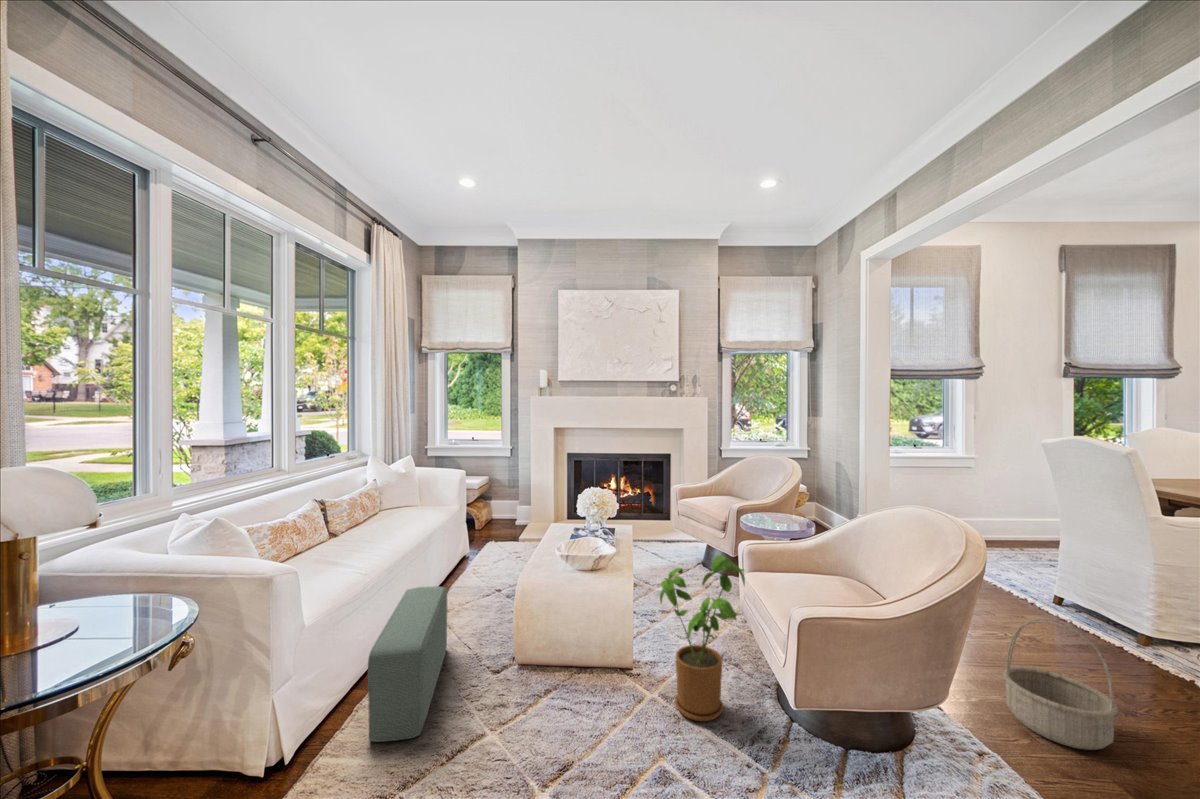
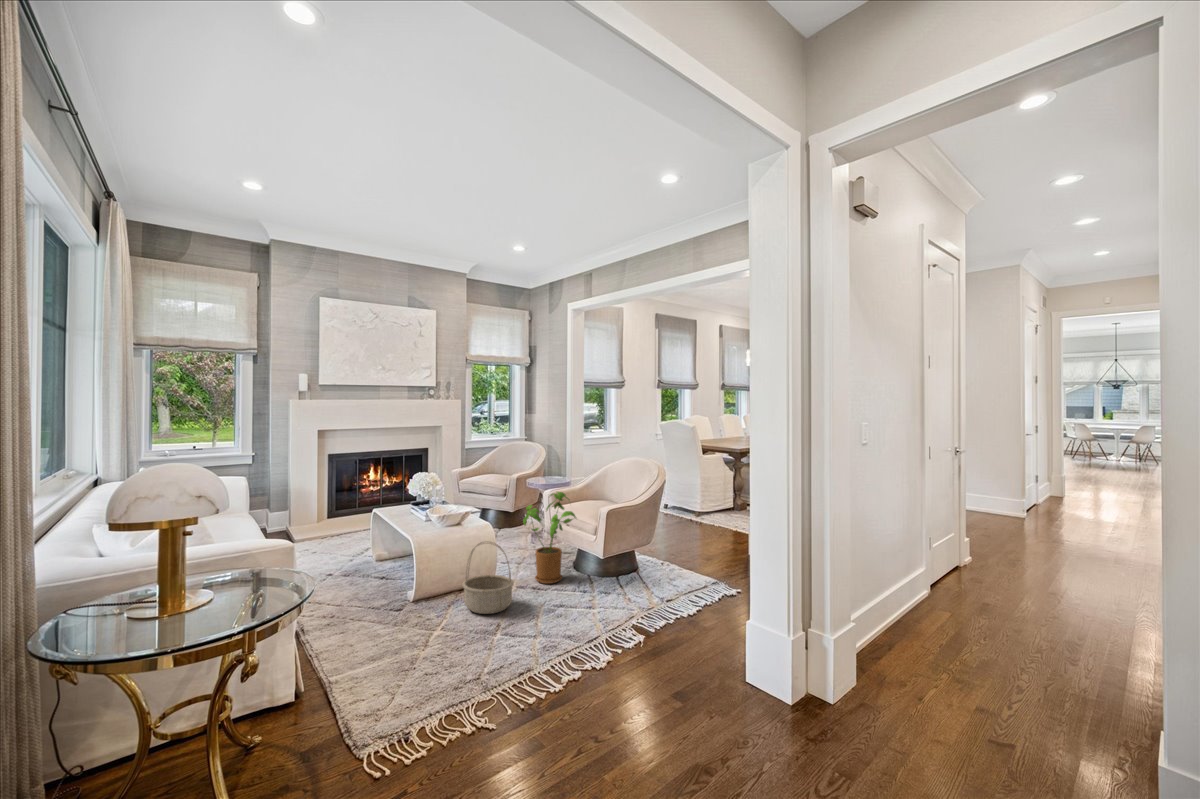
pouf: present [368,586,447,742] -> none [323,553,408,645]
basket: present [1003,618,1118,750] -> present [463,541,513,614]

